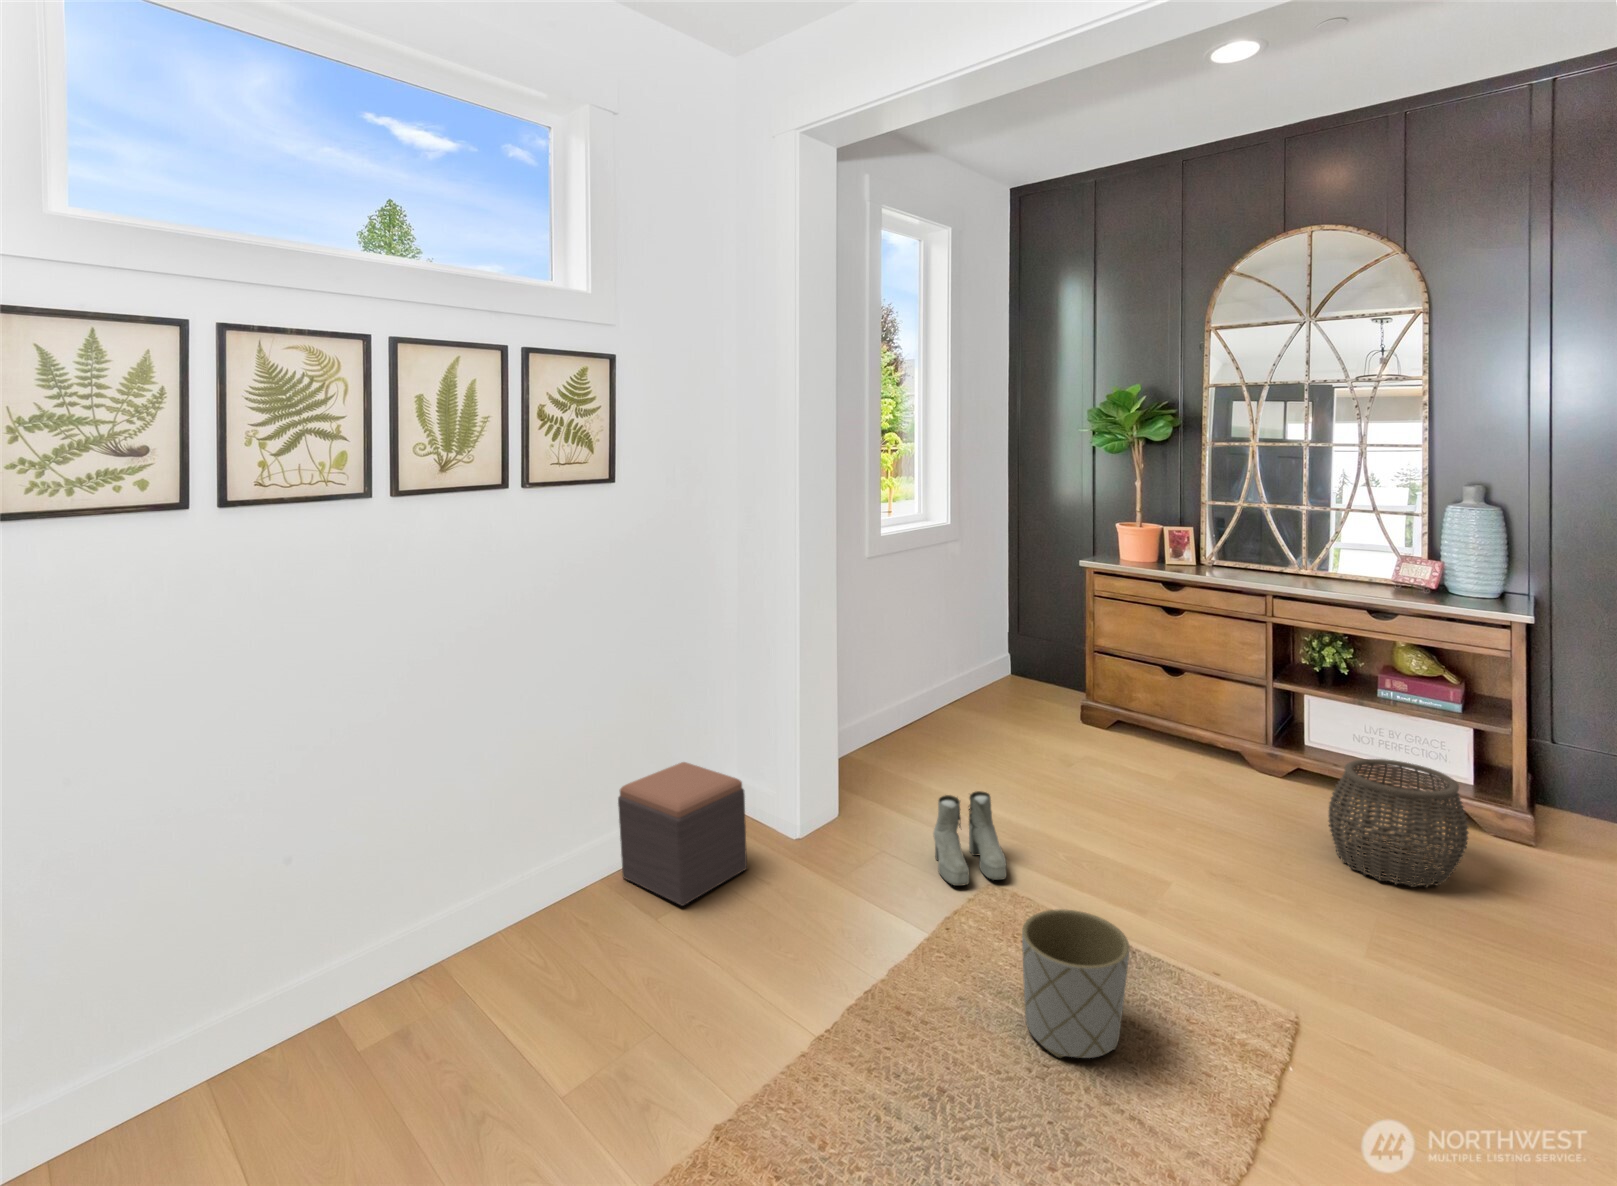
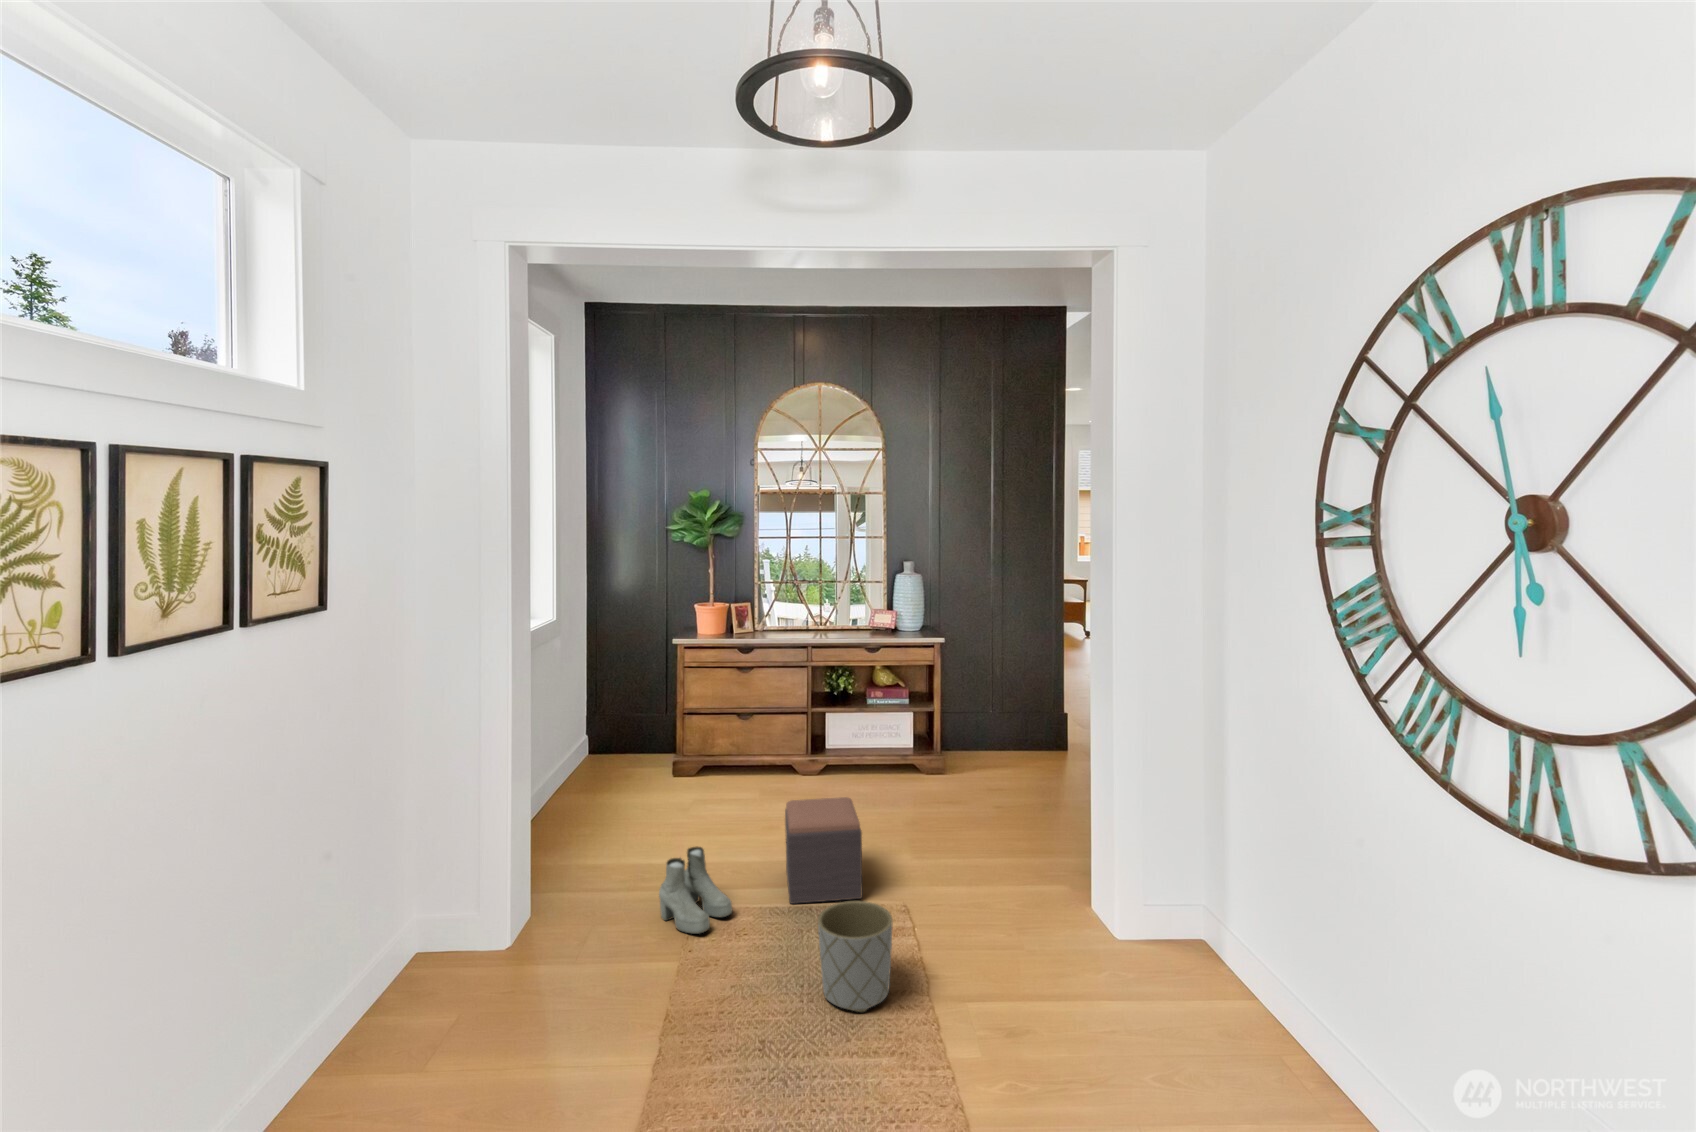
woven basket: present [1328,759,1469,887] -> none [889,748,963,828]
footstool: present [618,762,747,906] -> present [785,797,862,904]

